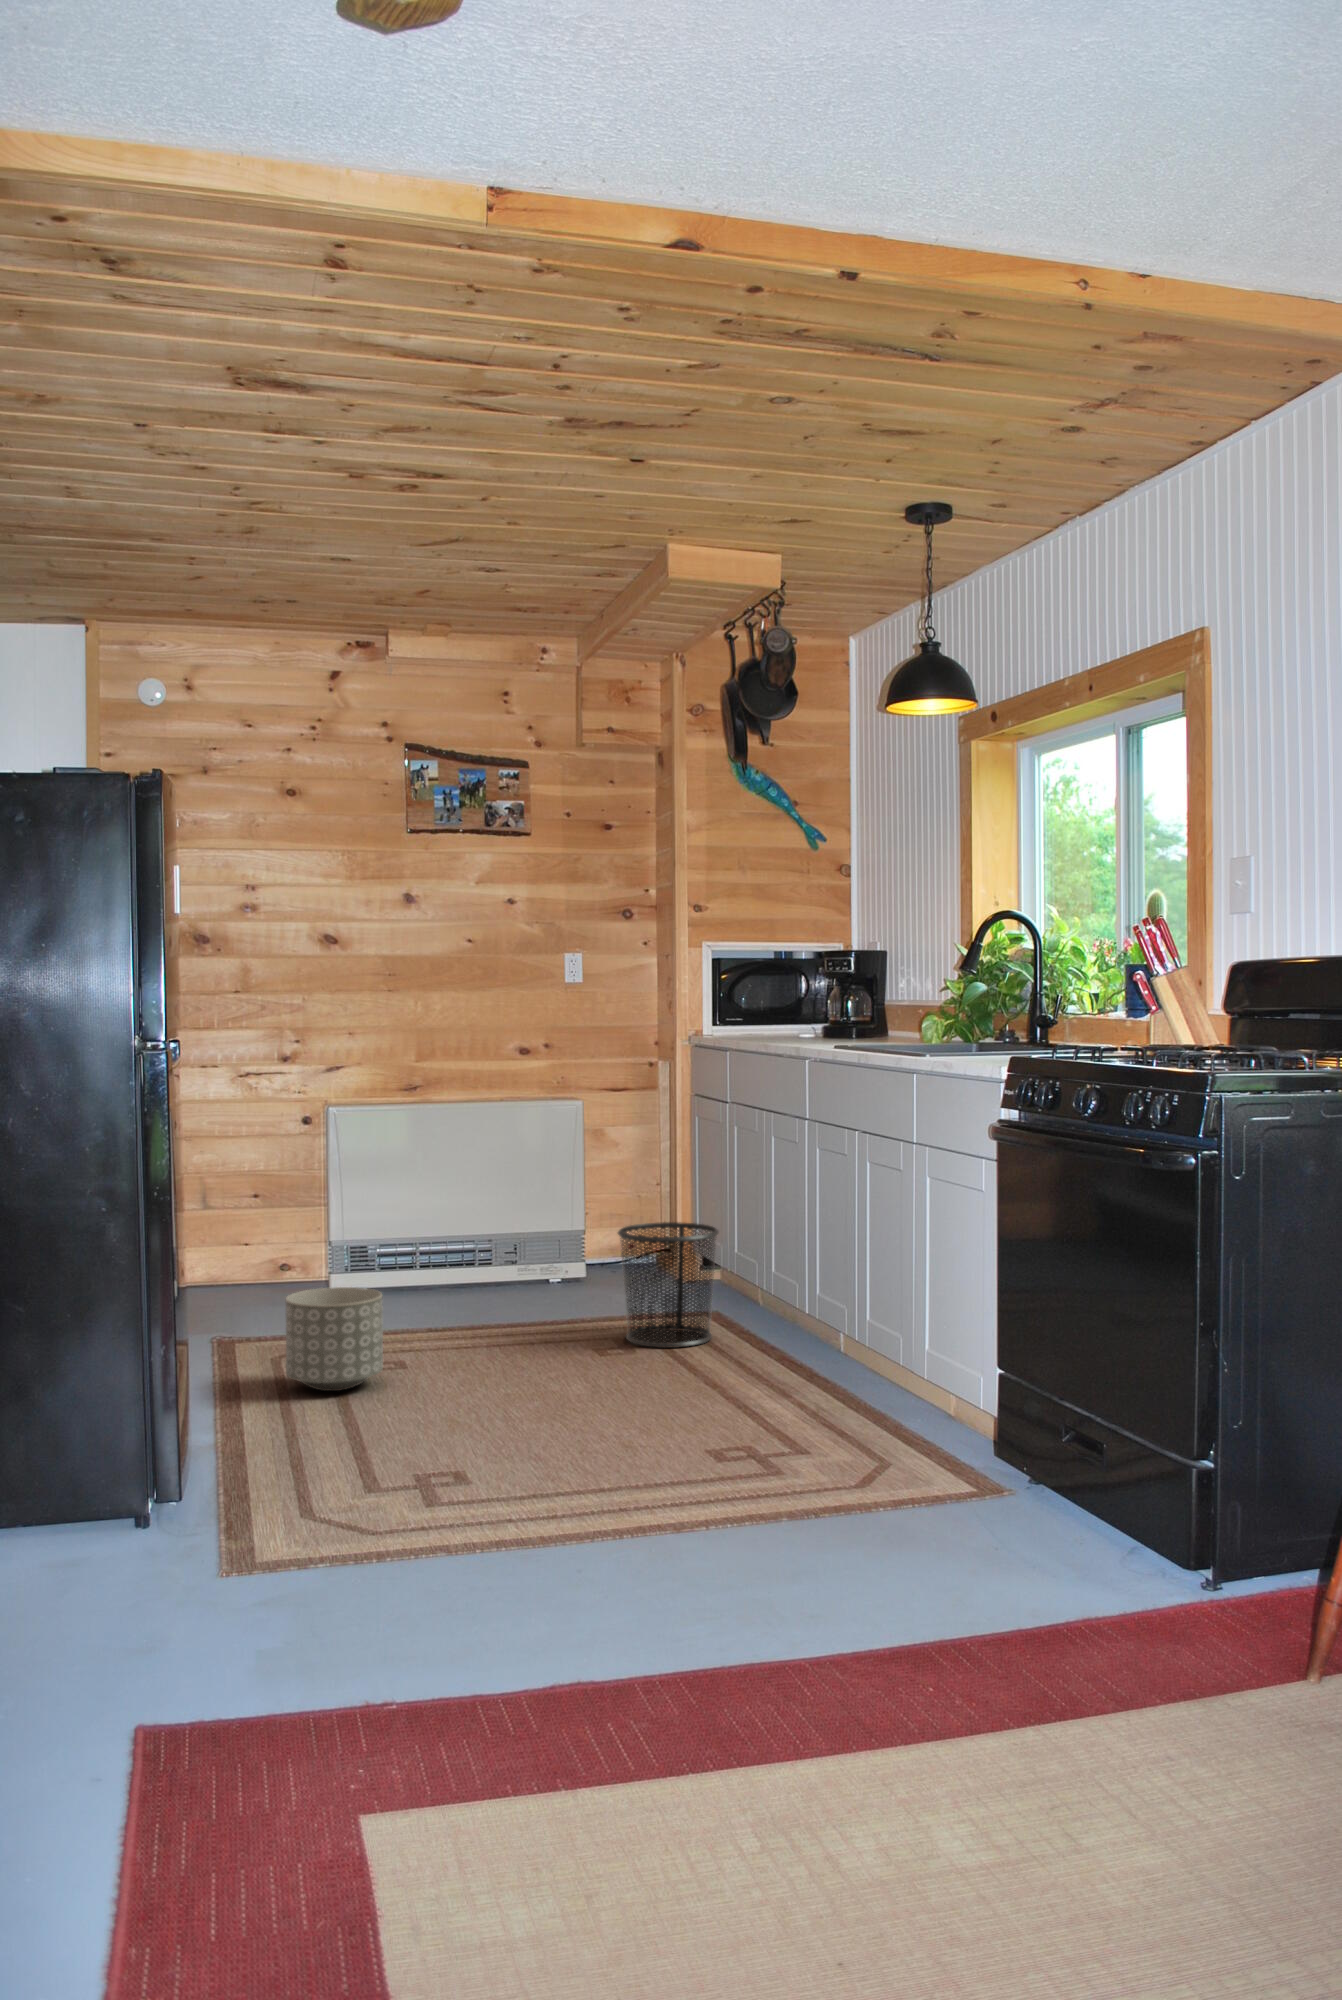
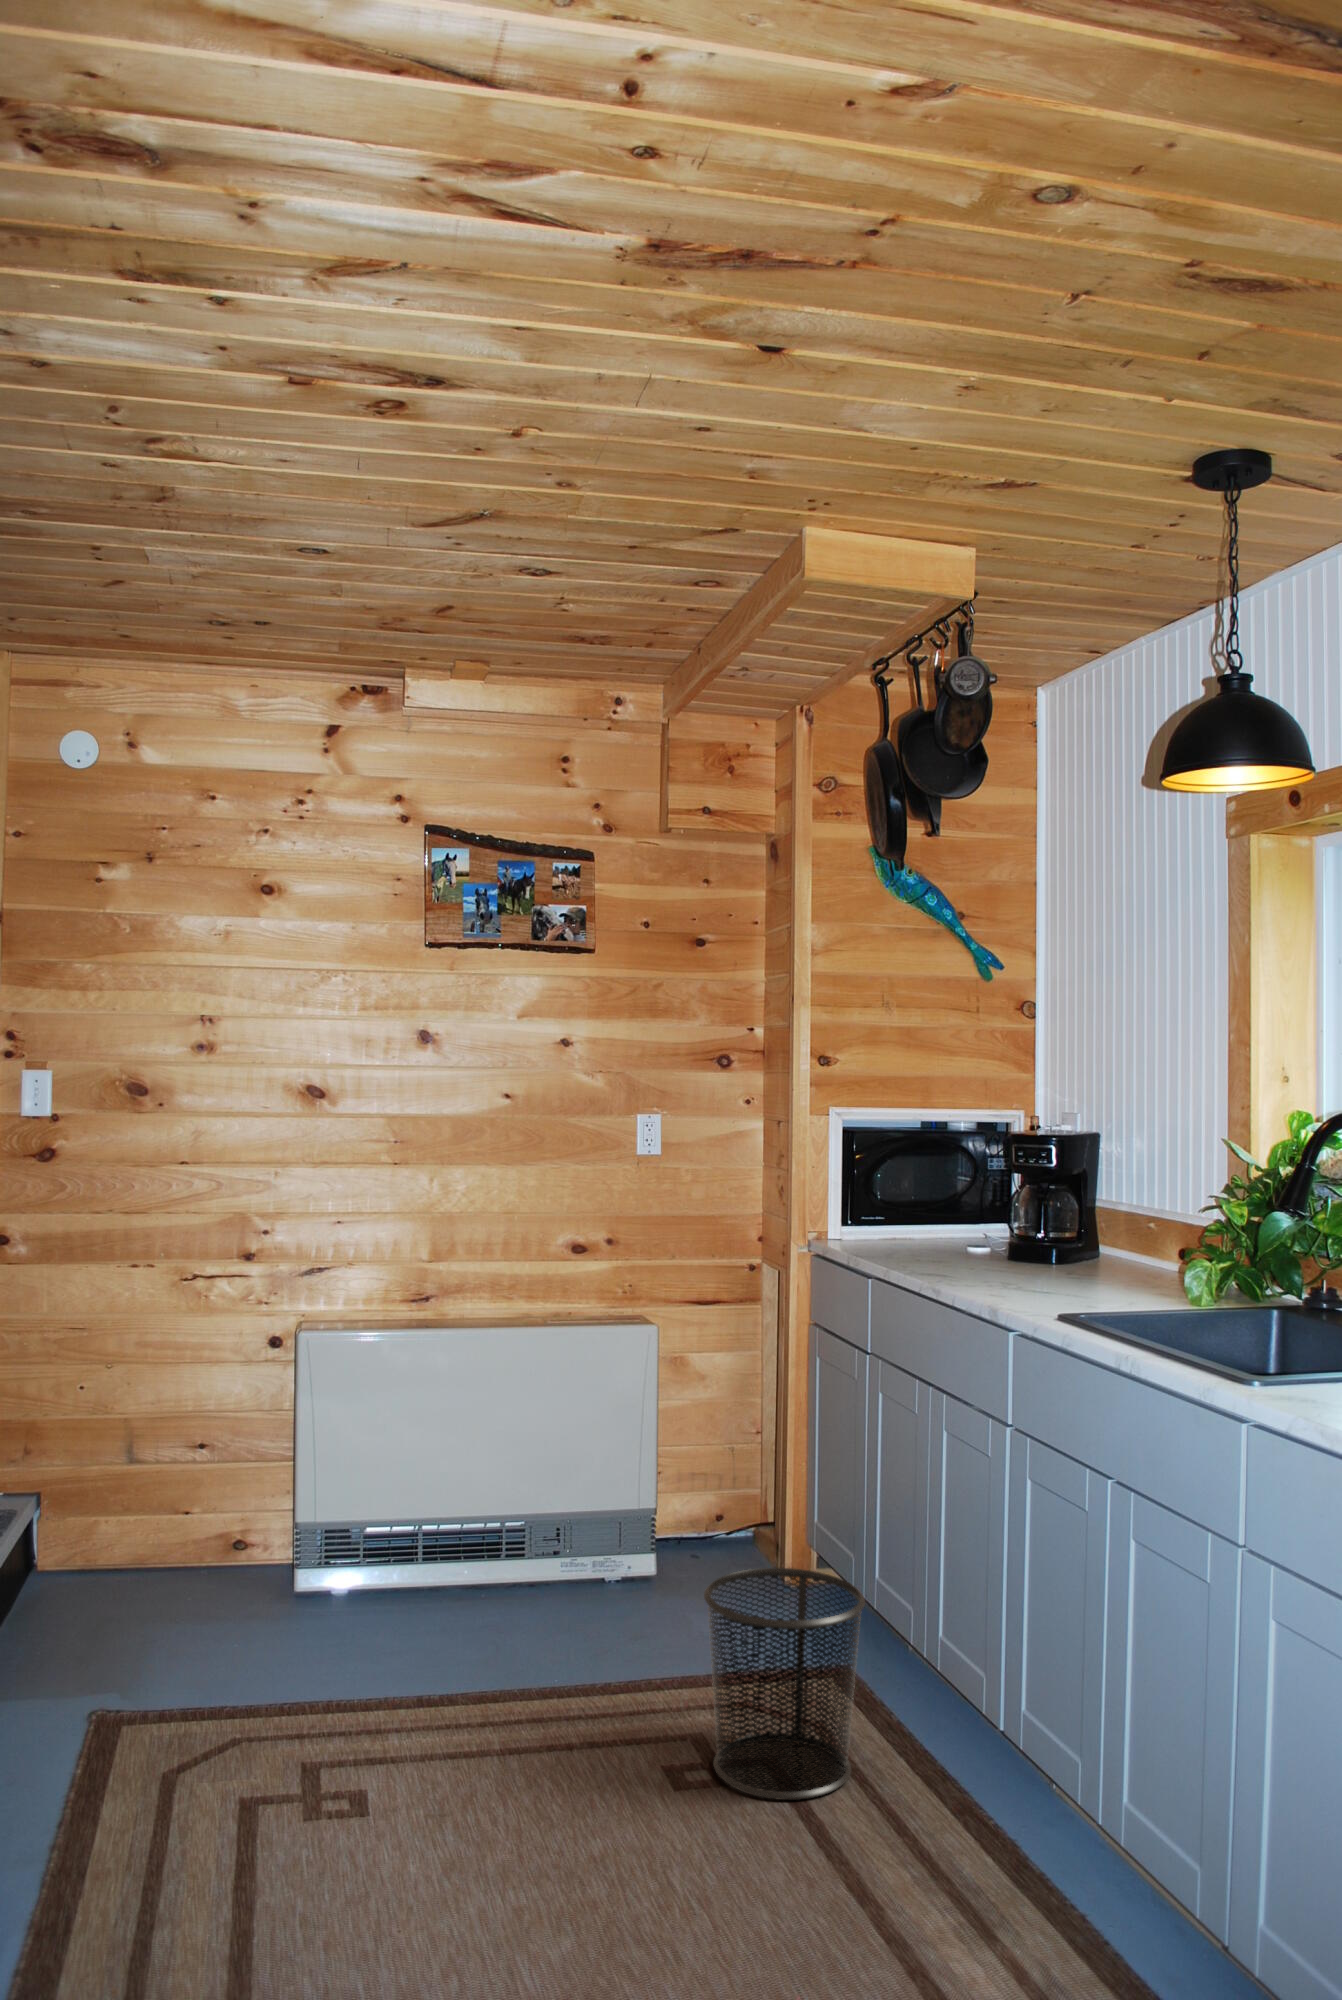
planter: present [285,1287,383,1391] -> none [138,1715,308,1923]

